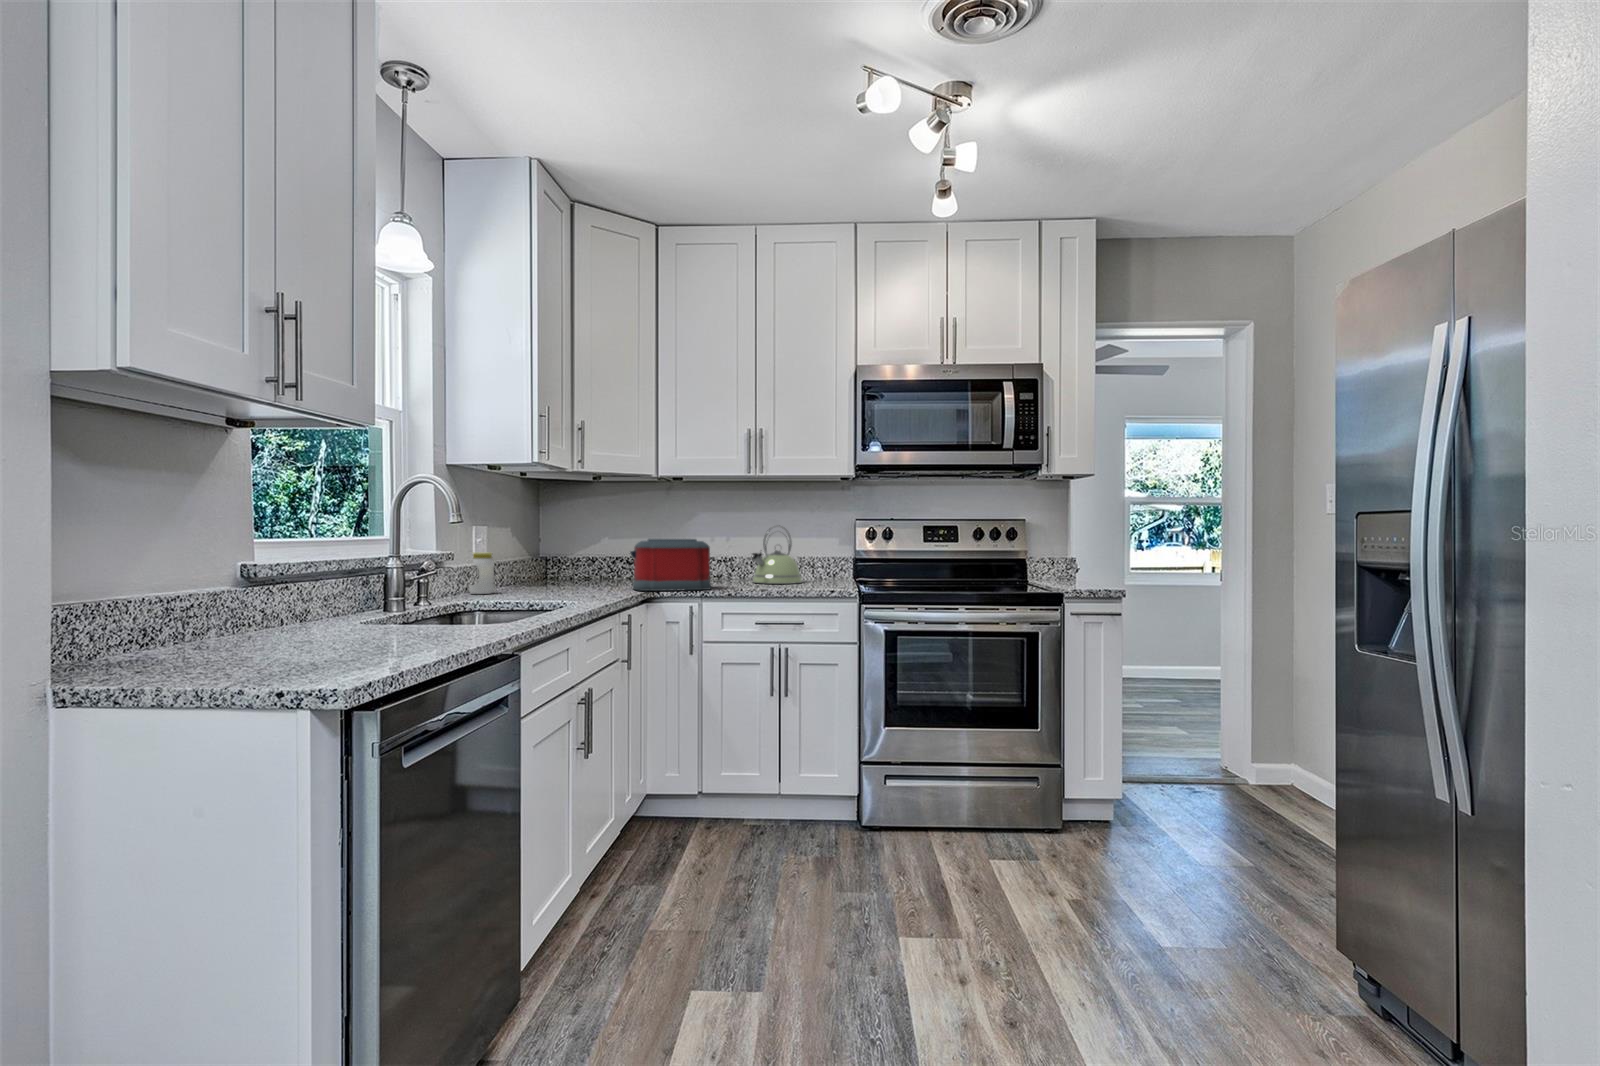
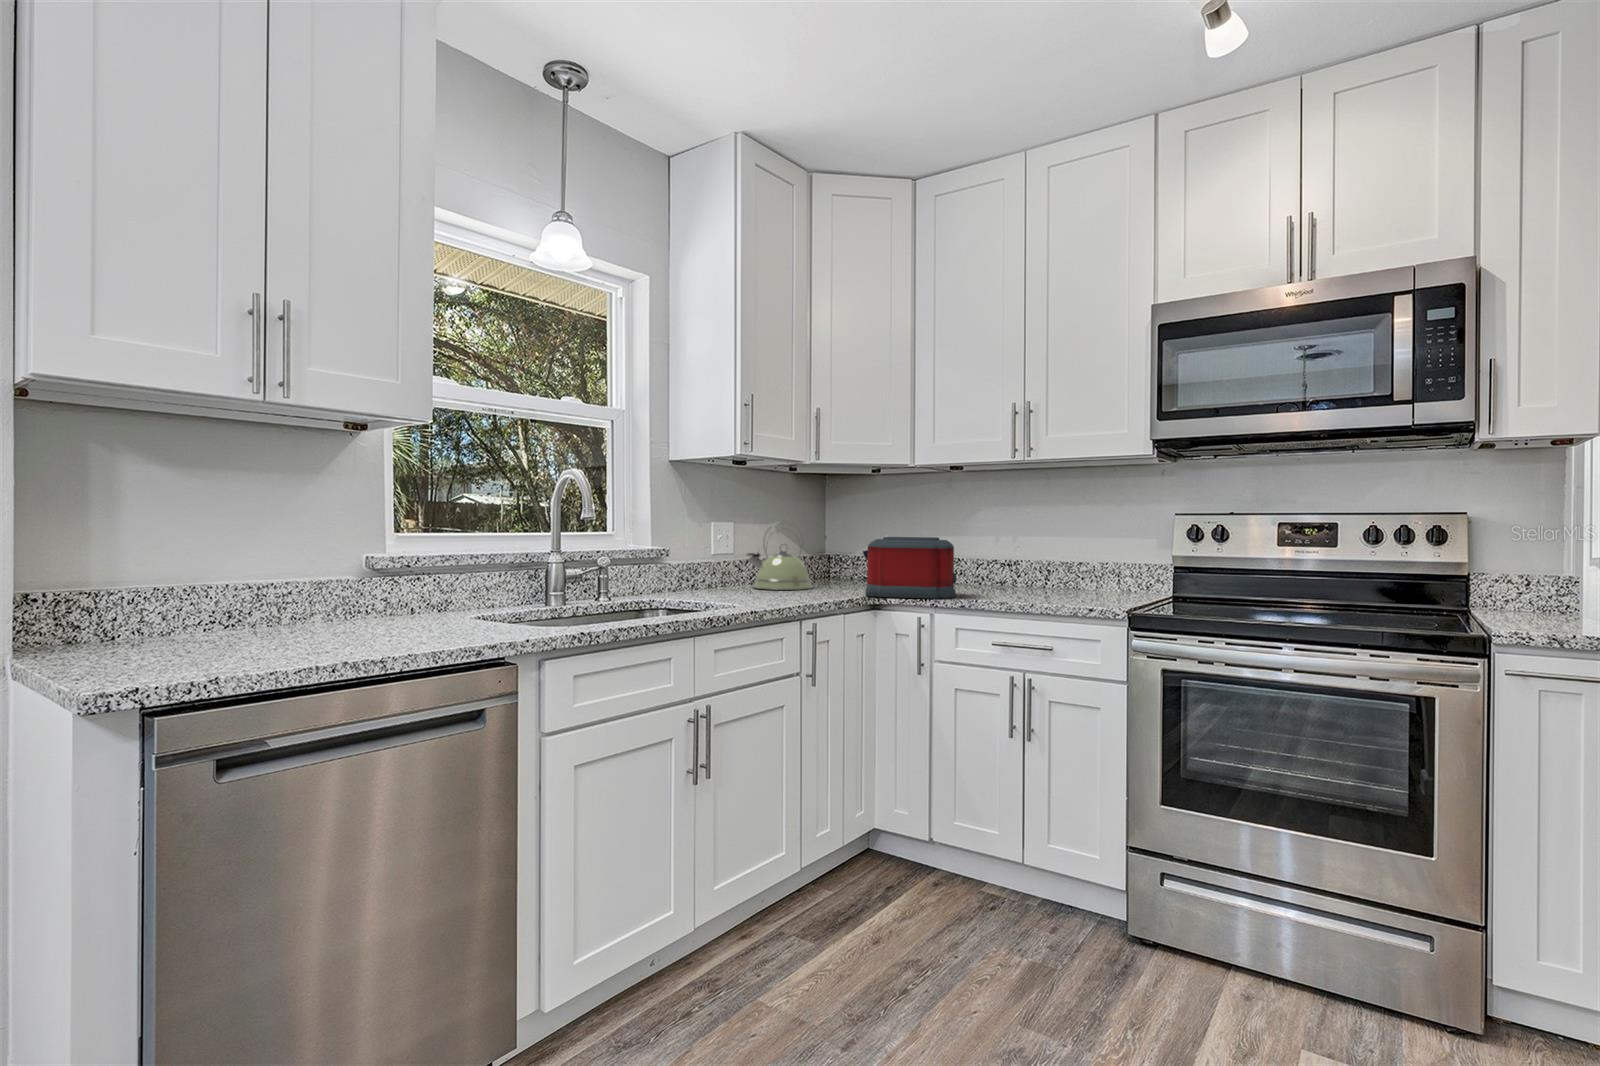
kettle: present [752,525,802,584] -> present [747,523,811,590]
jar: present [469,553,494,594] -> none [703,549,727,592]

